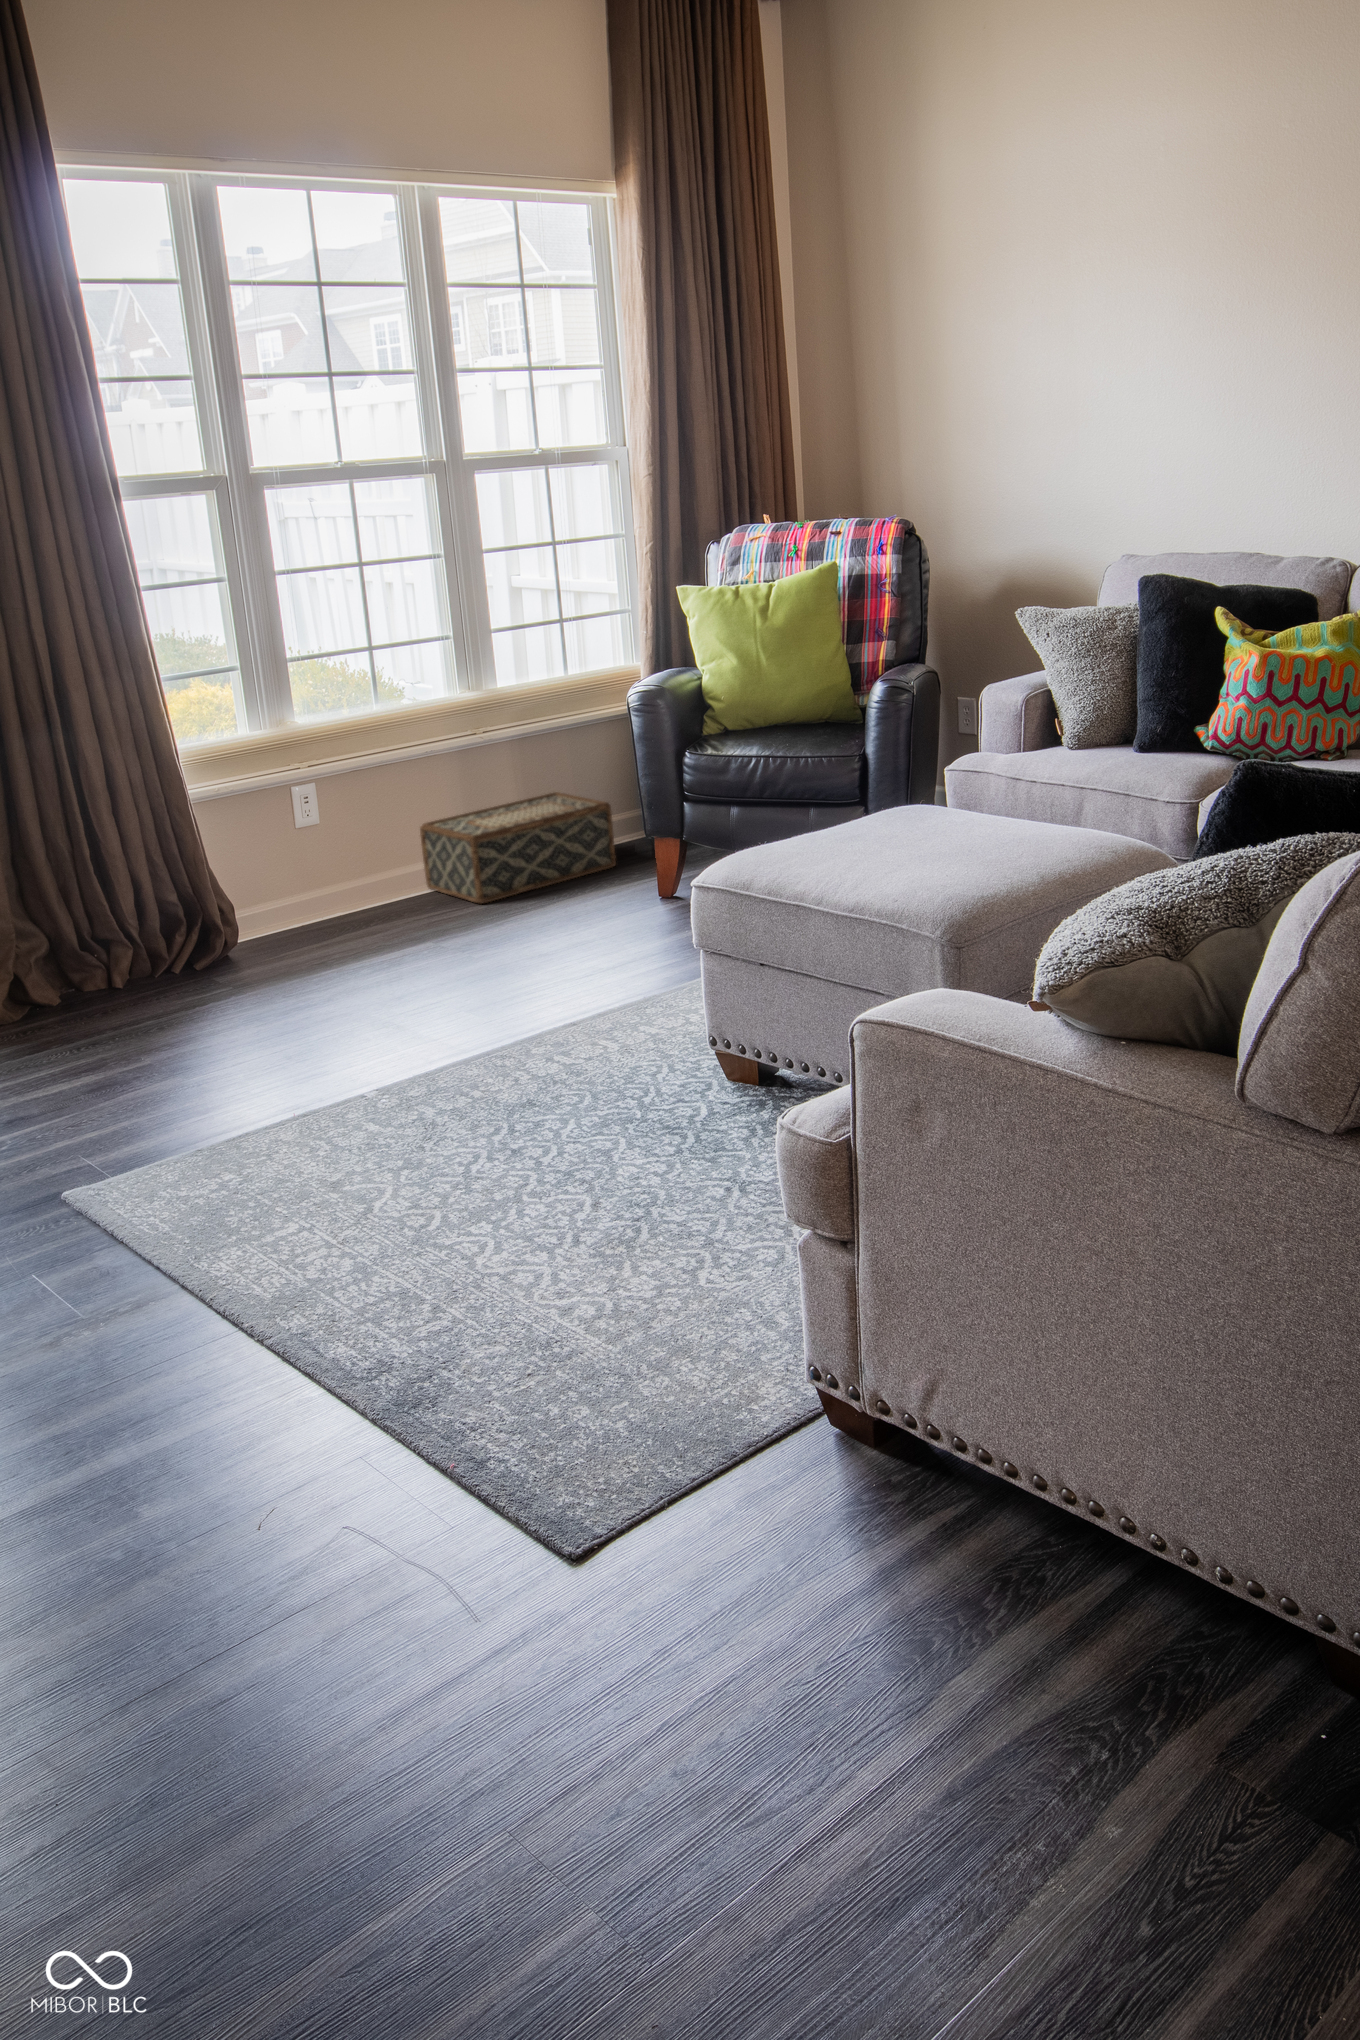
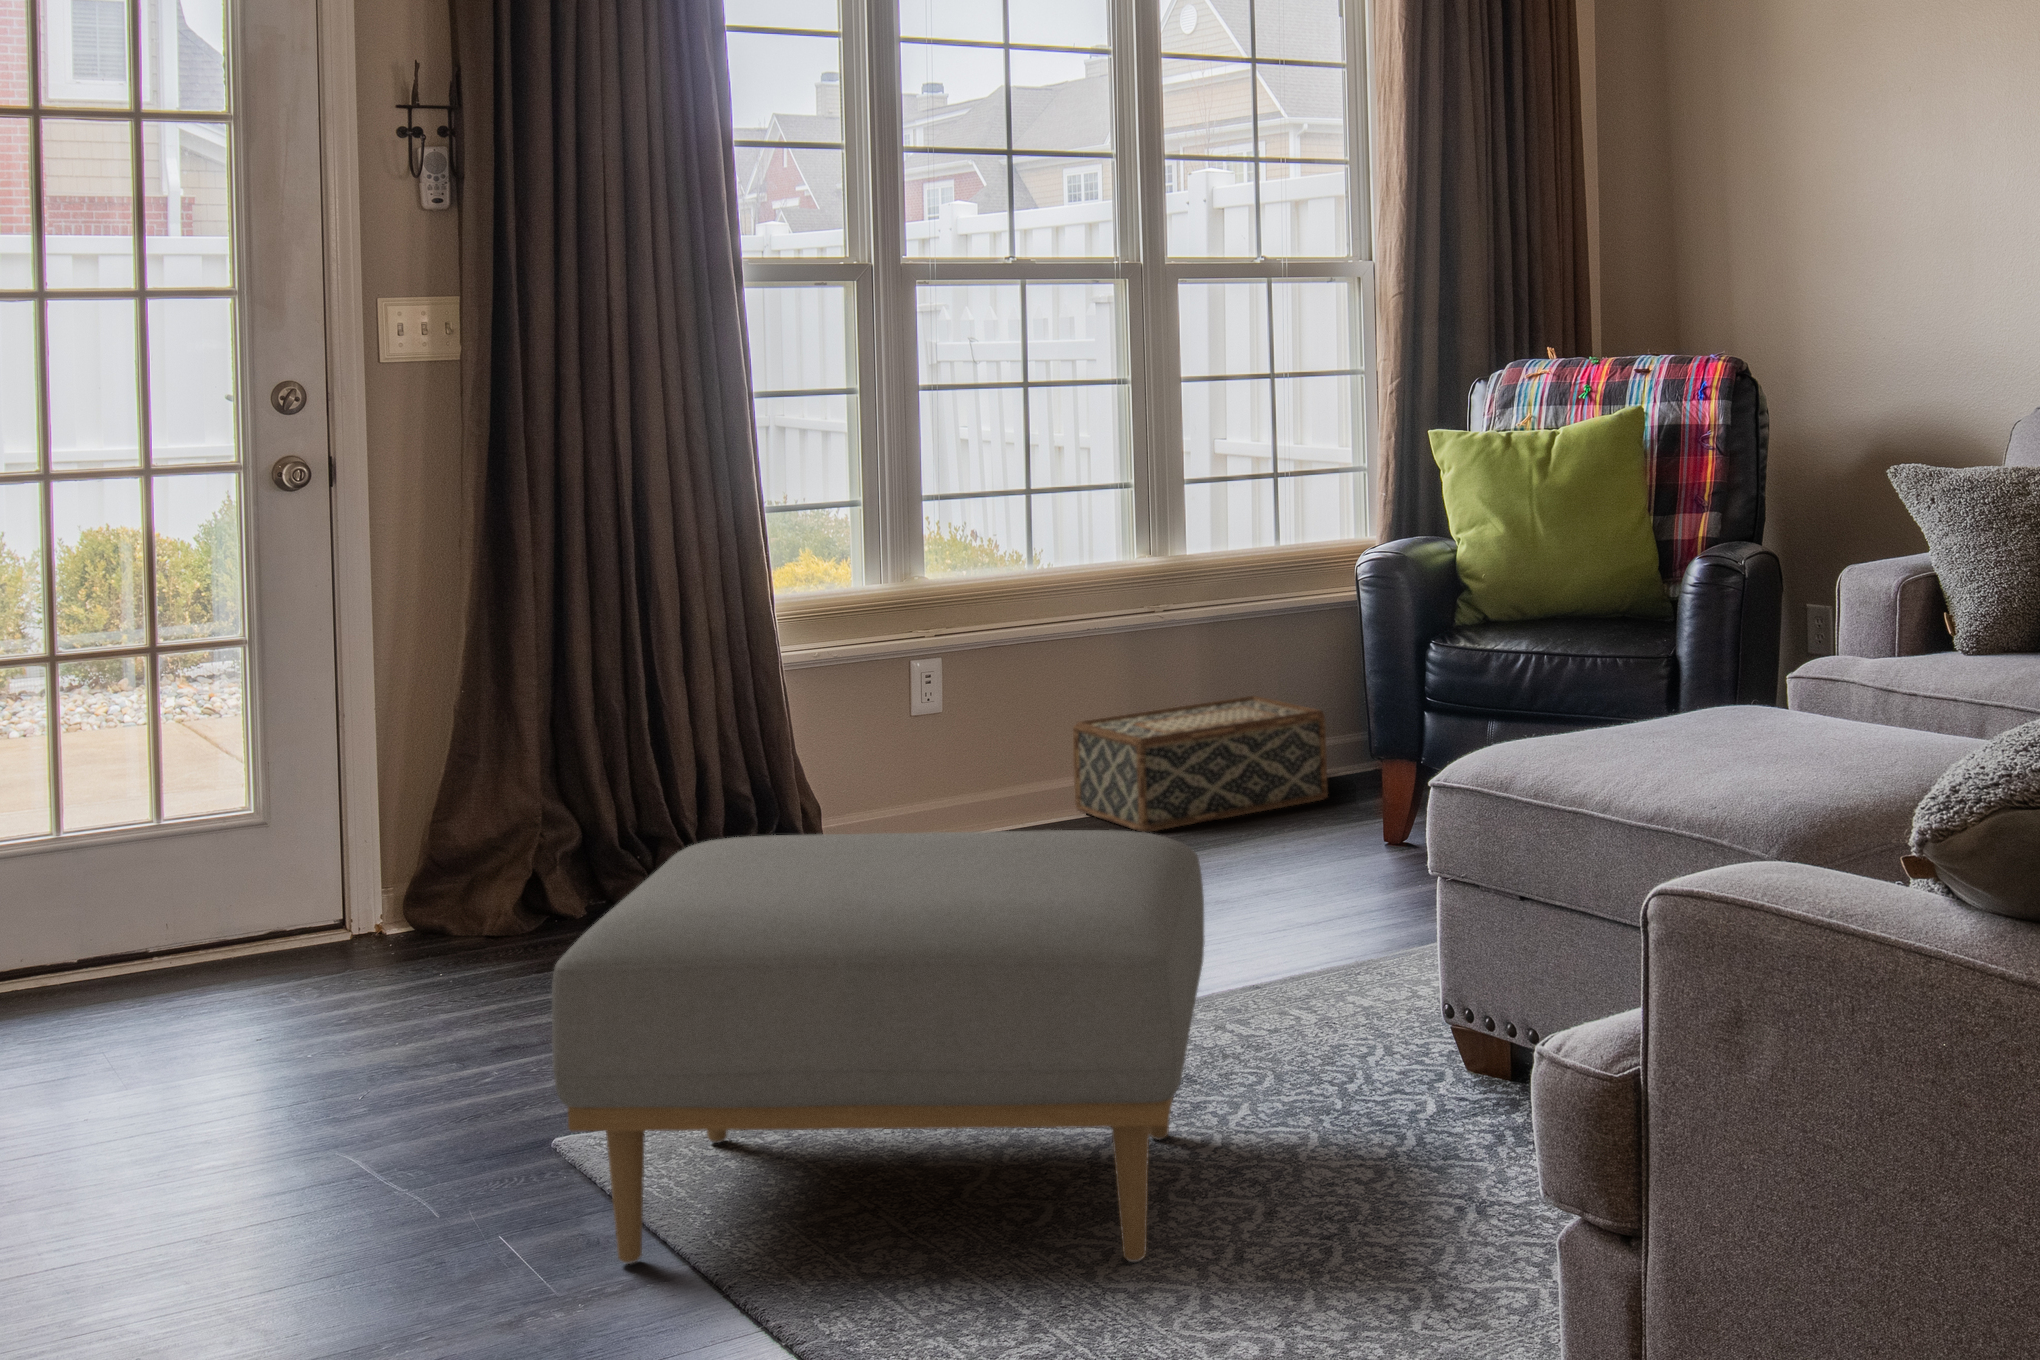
ottoman: none [41,944,536,1290] -> present [552,830,1204,1264]

